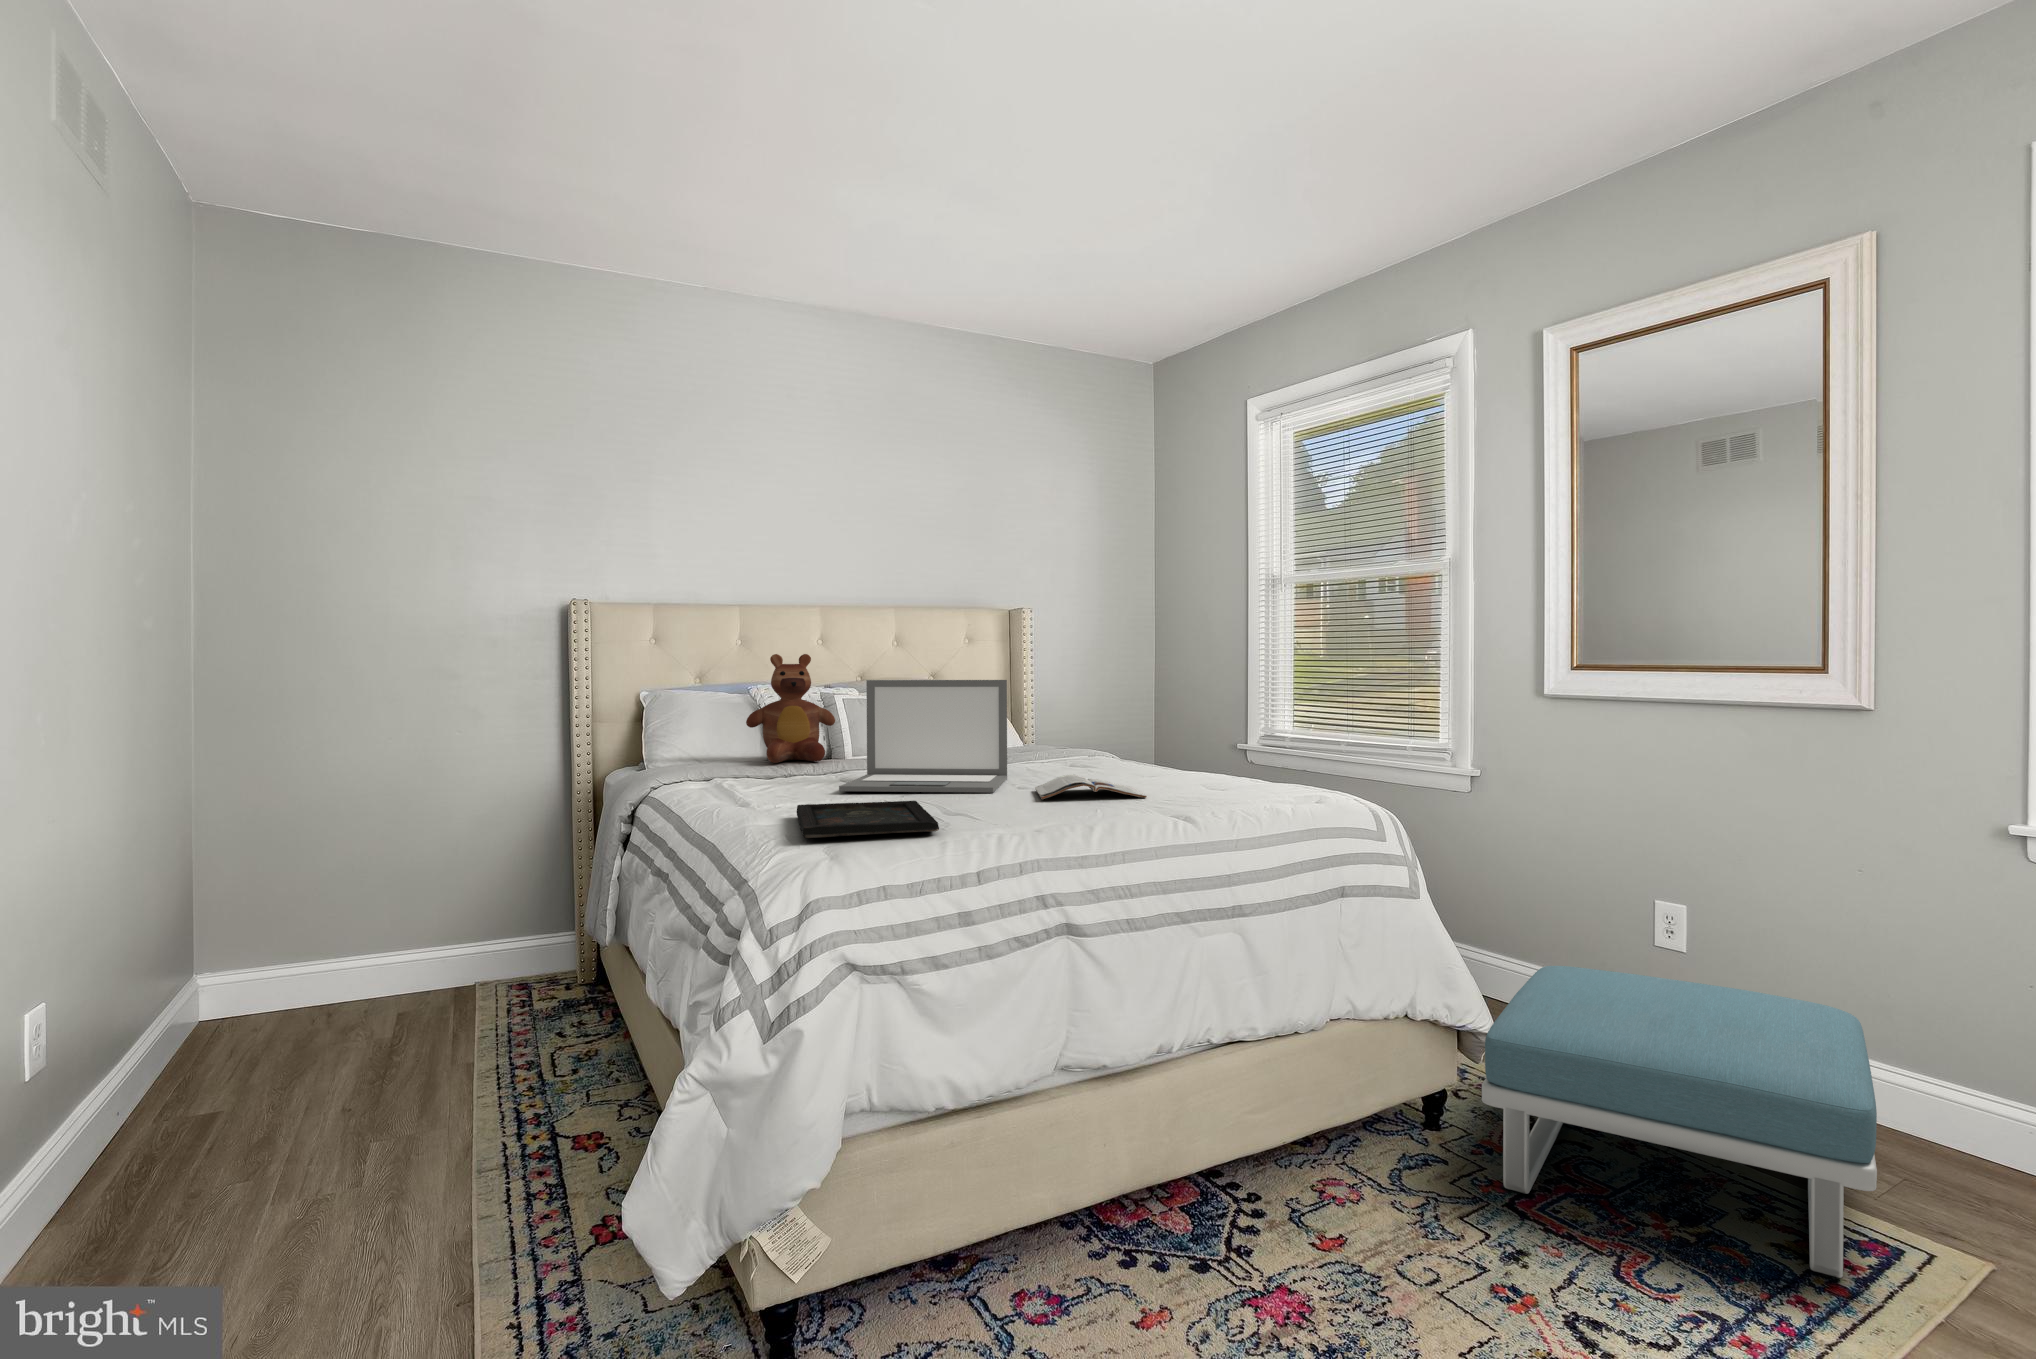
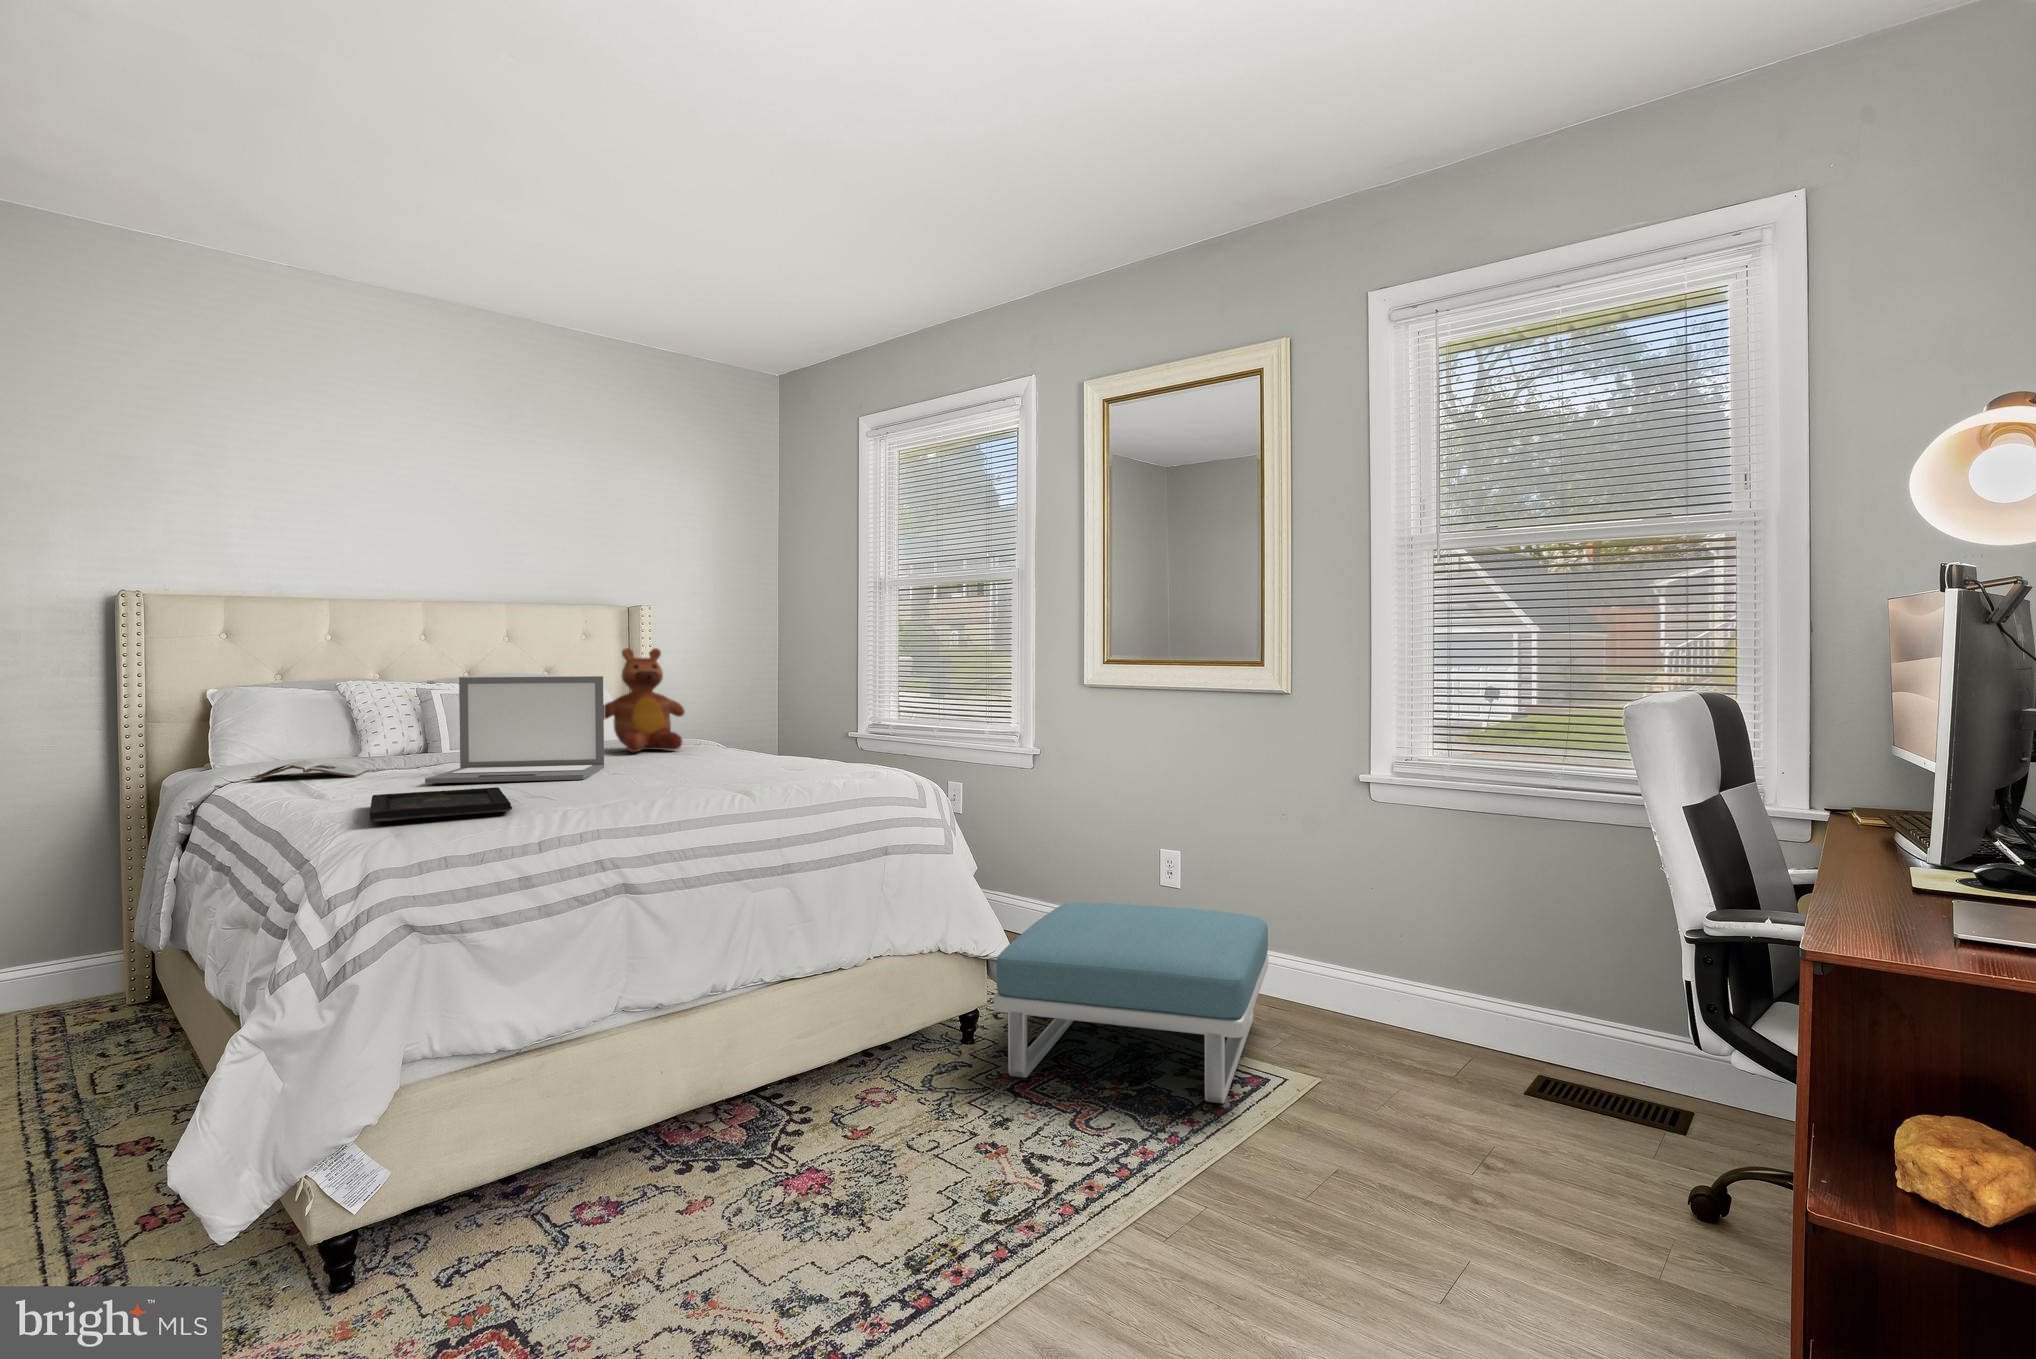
teddy bear: present [746,654,835,763] -> present [603,648,685,752]
magazine: present [1035,774,1147,799] -> present [251,760,369,780]

